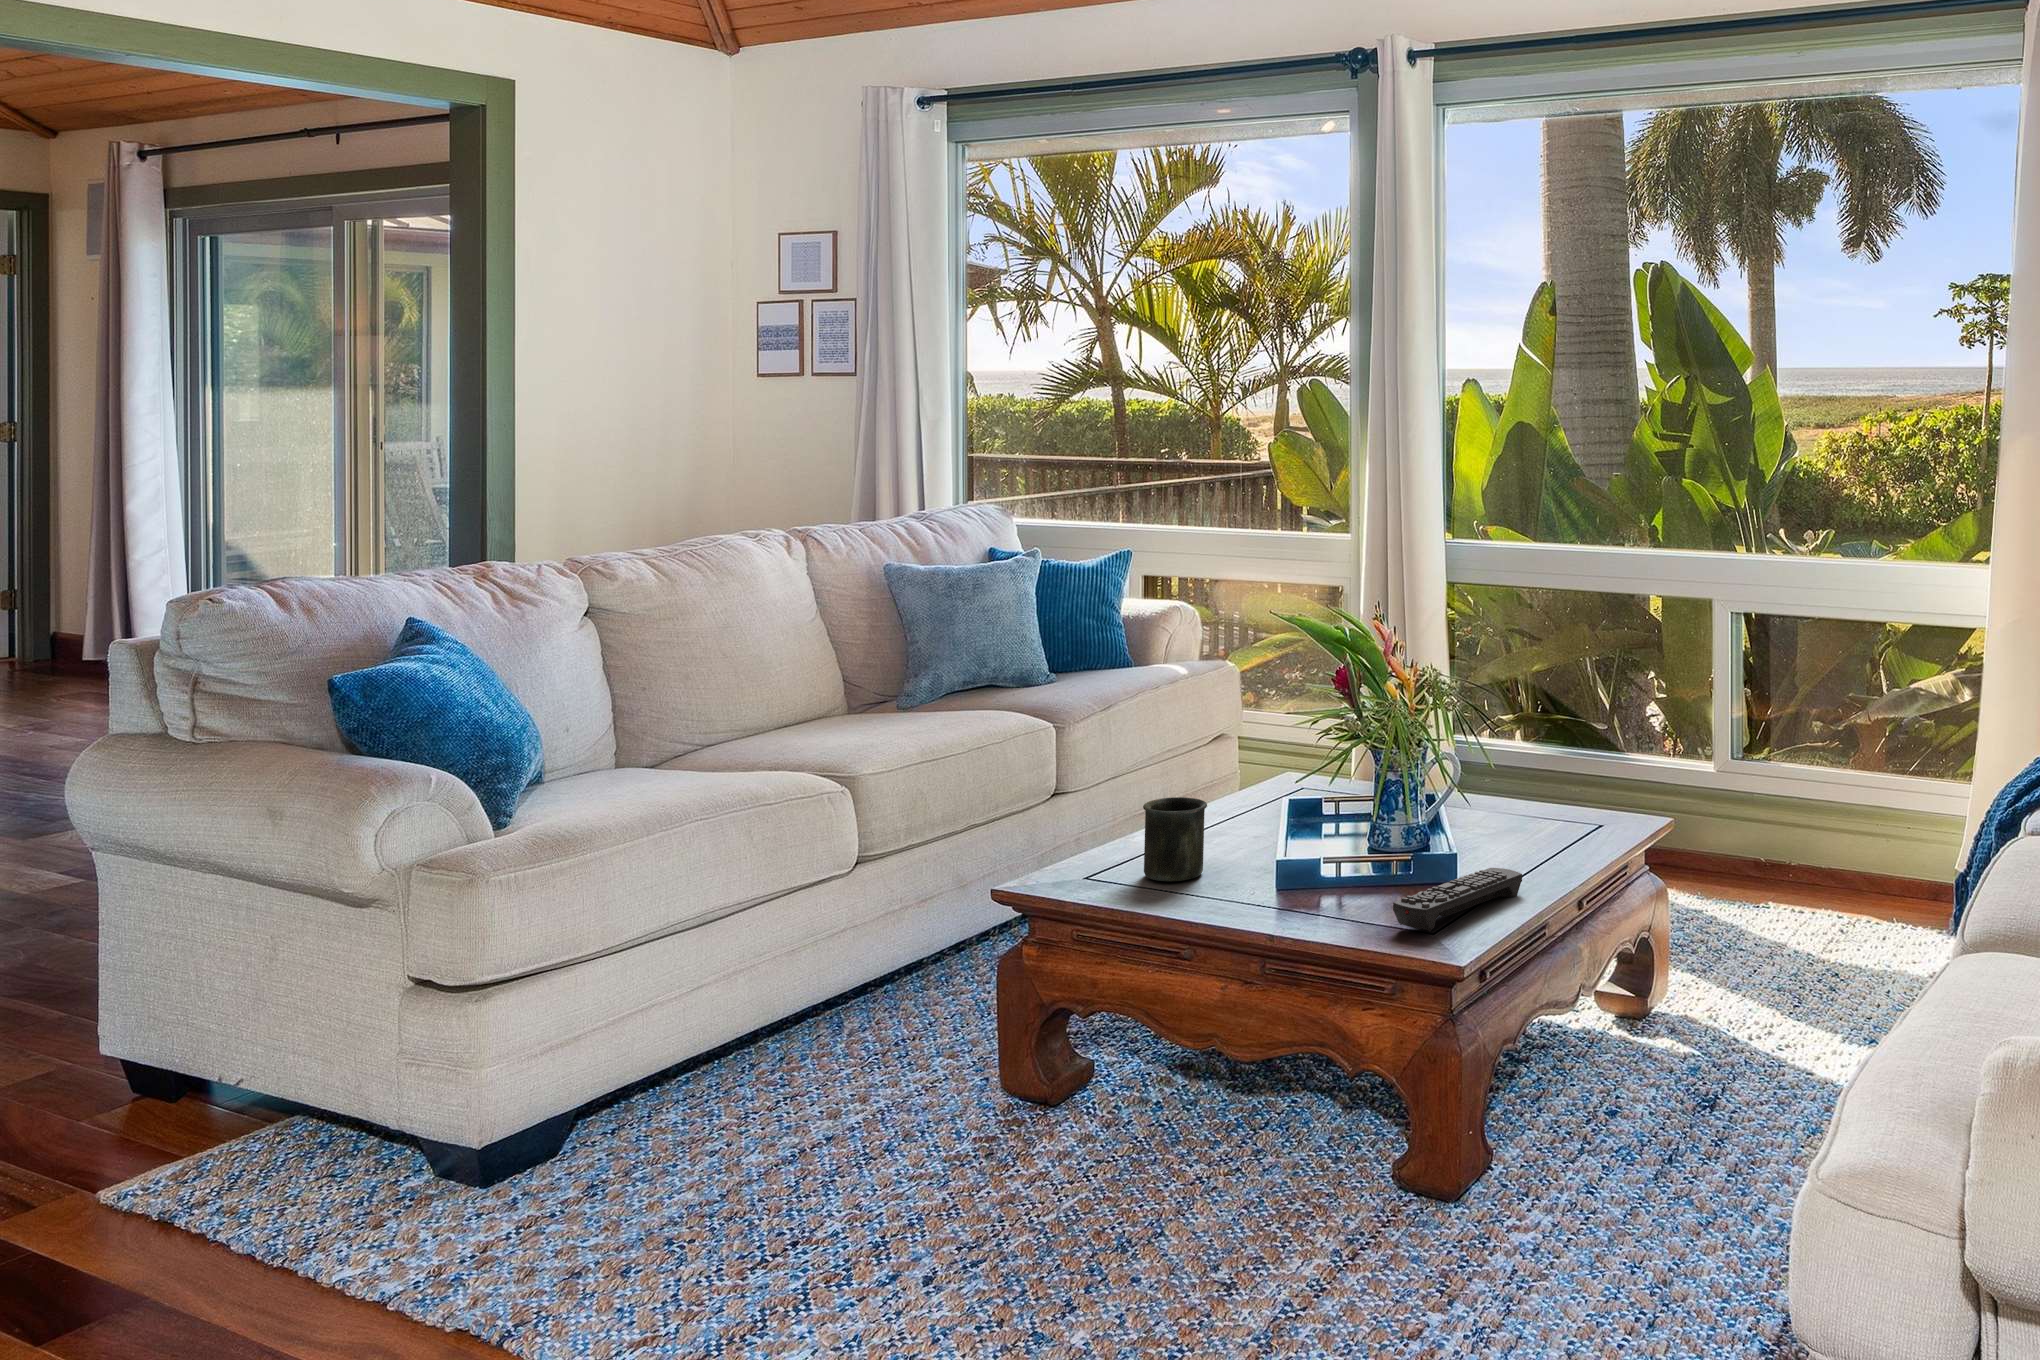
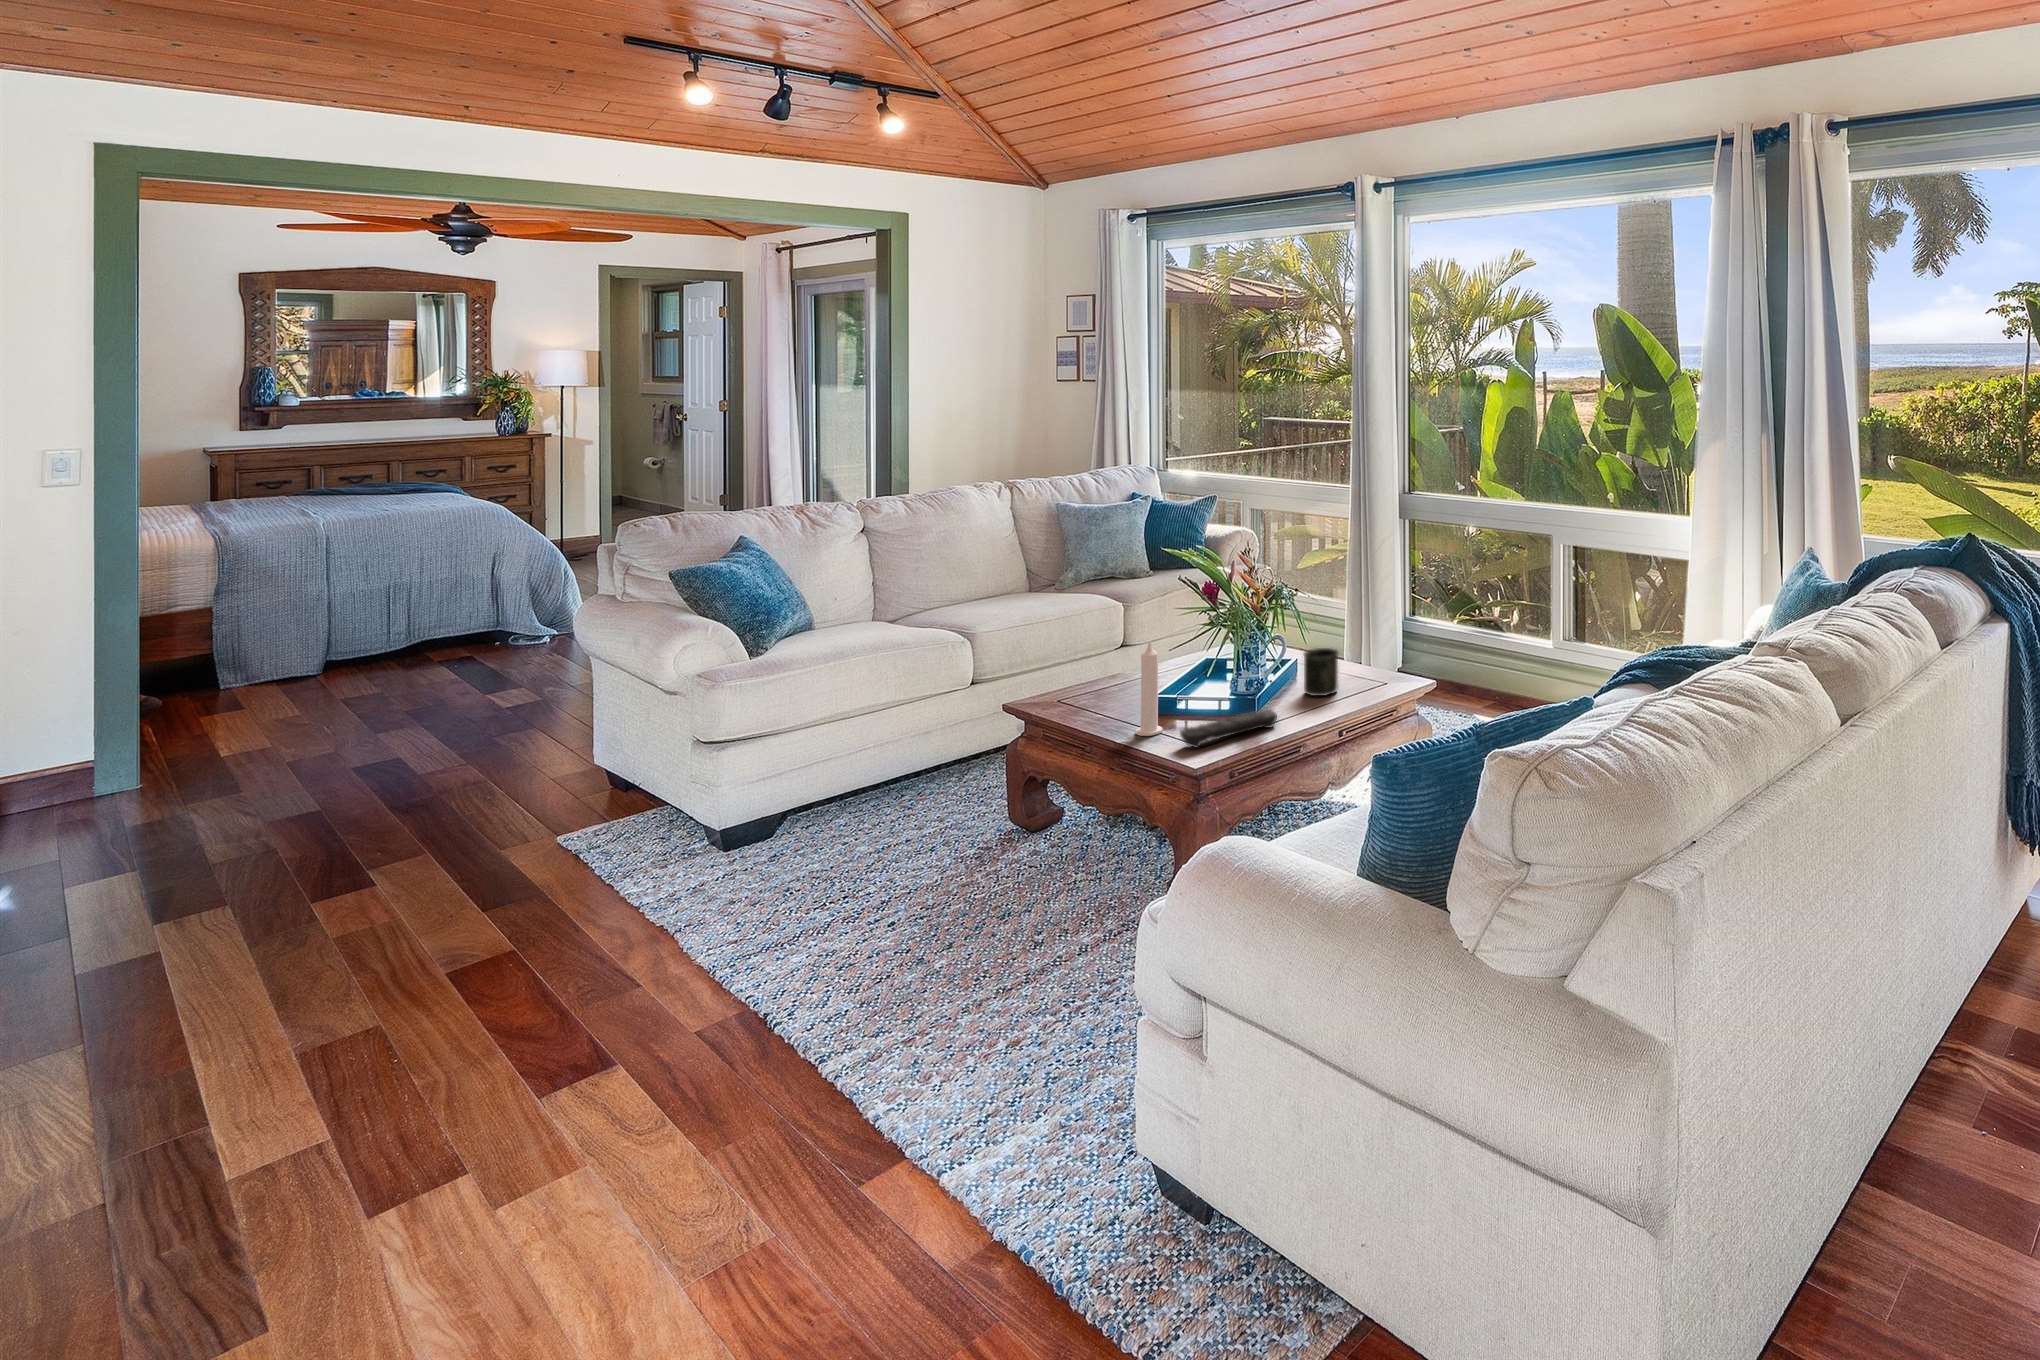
candle: none [1287,755,1332,918] -> present [1136,642,1163,736]
mug: present [1143,797,1207,881] -> present [1304,648,1338,696]

